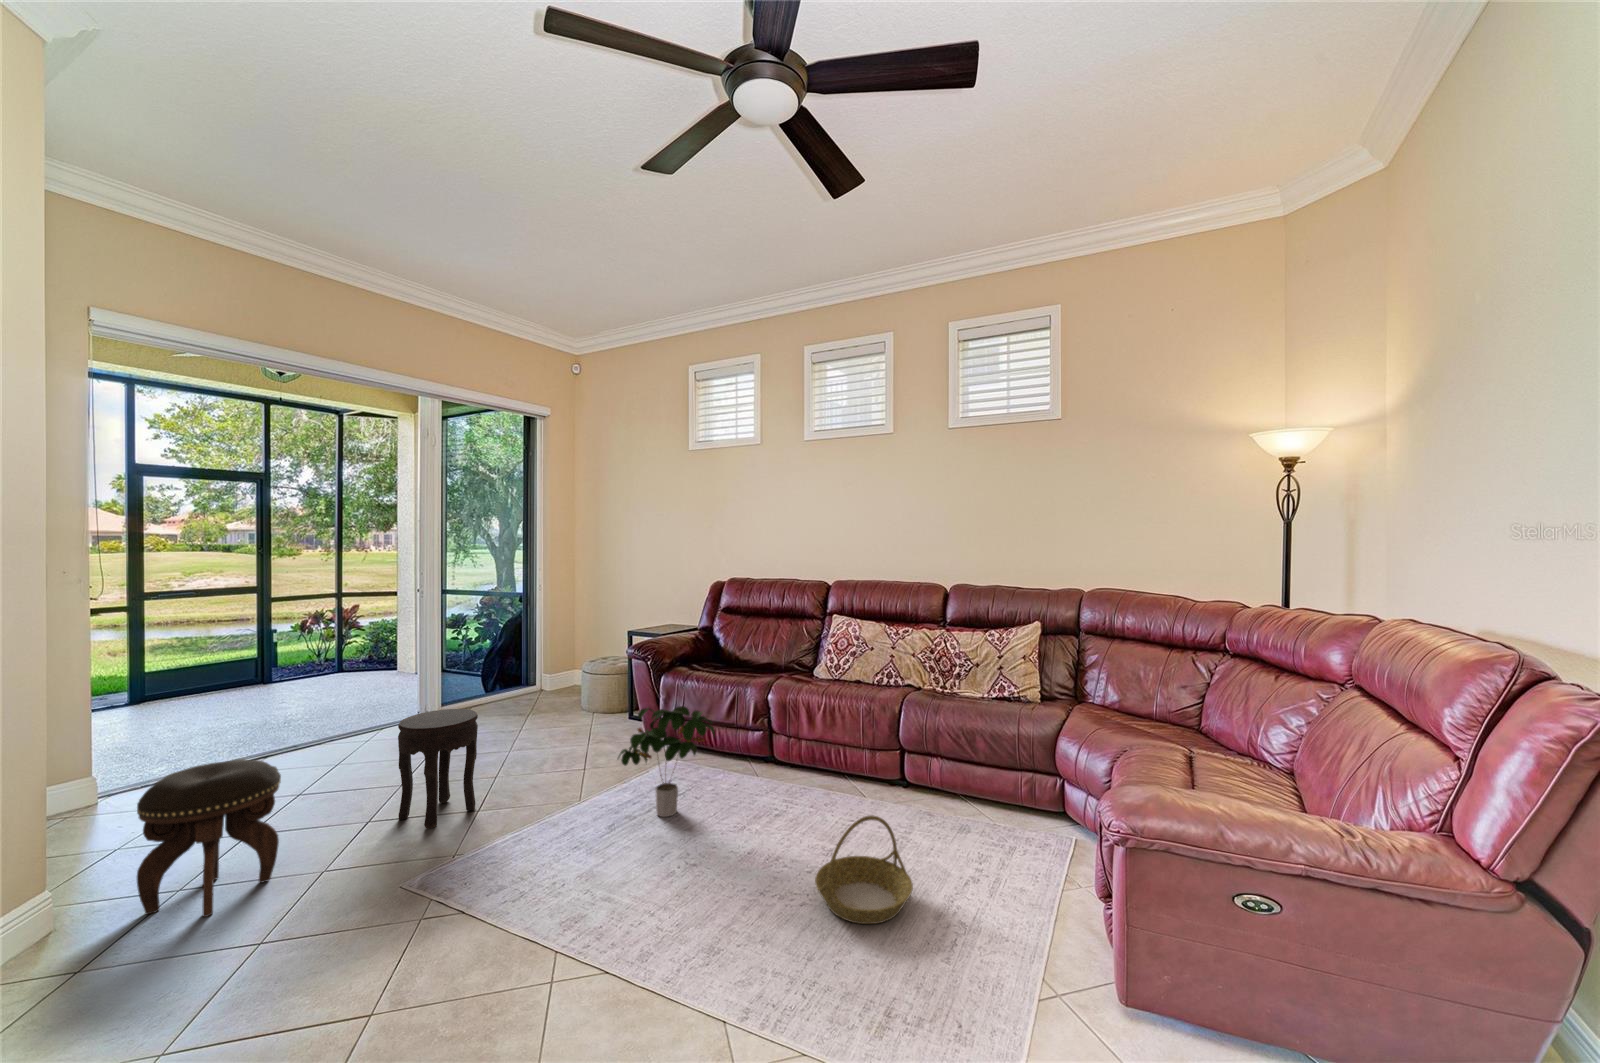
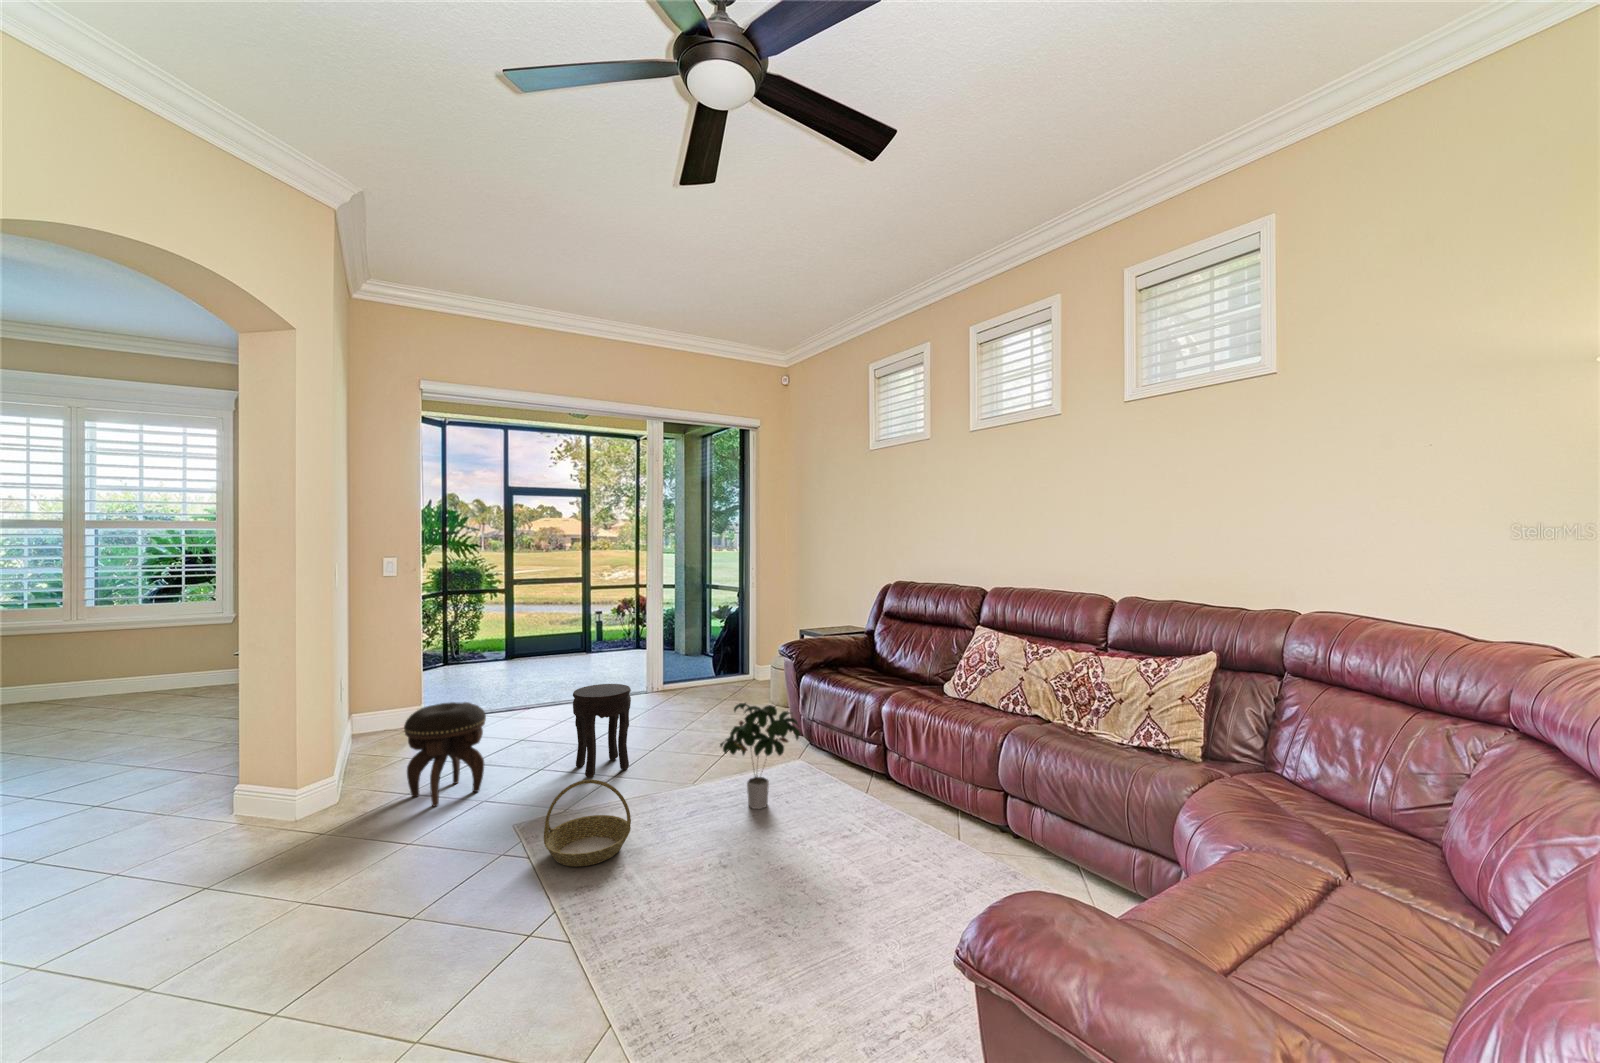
basket: present [815,815,913,924] -> present [544,780,631,866]

